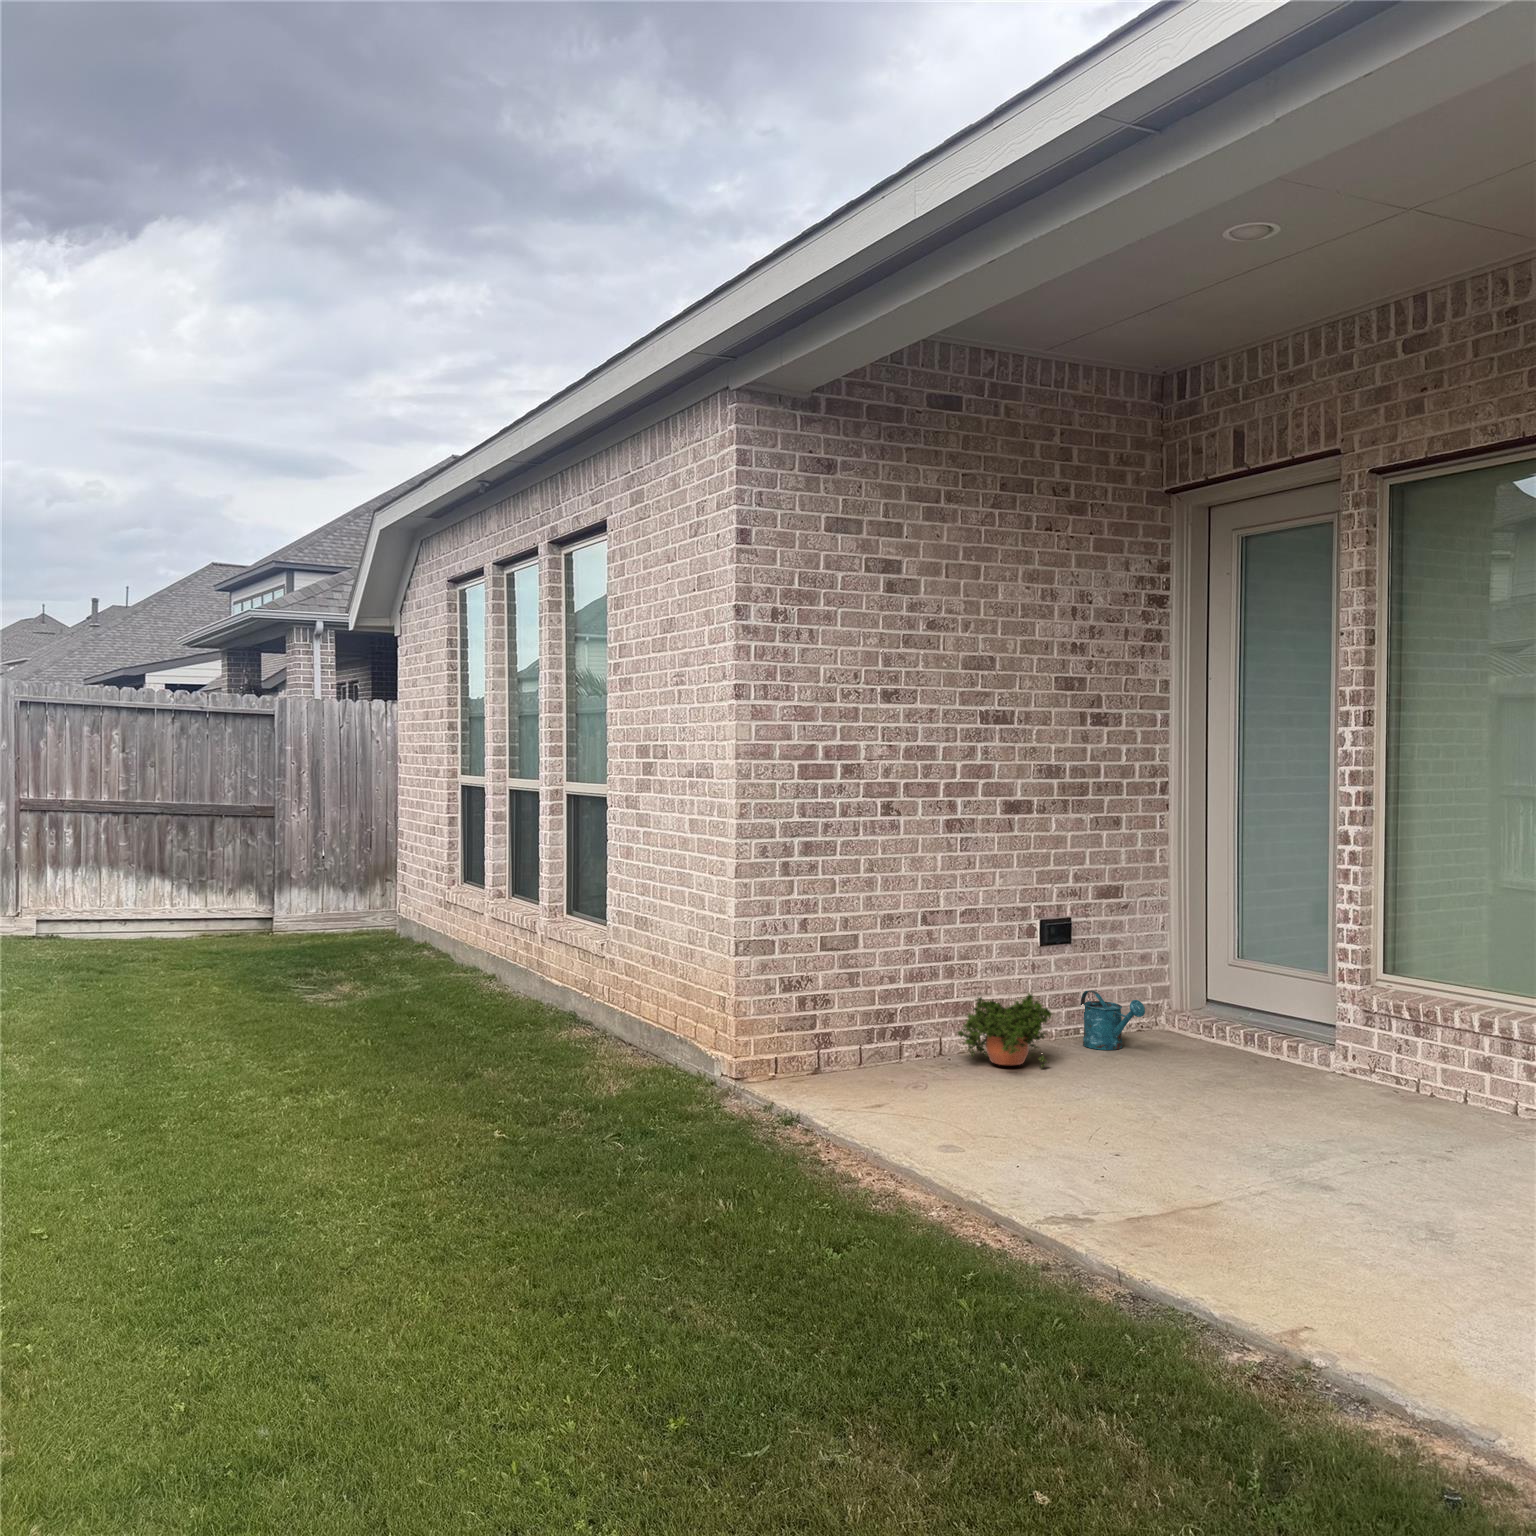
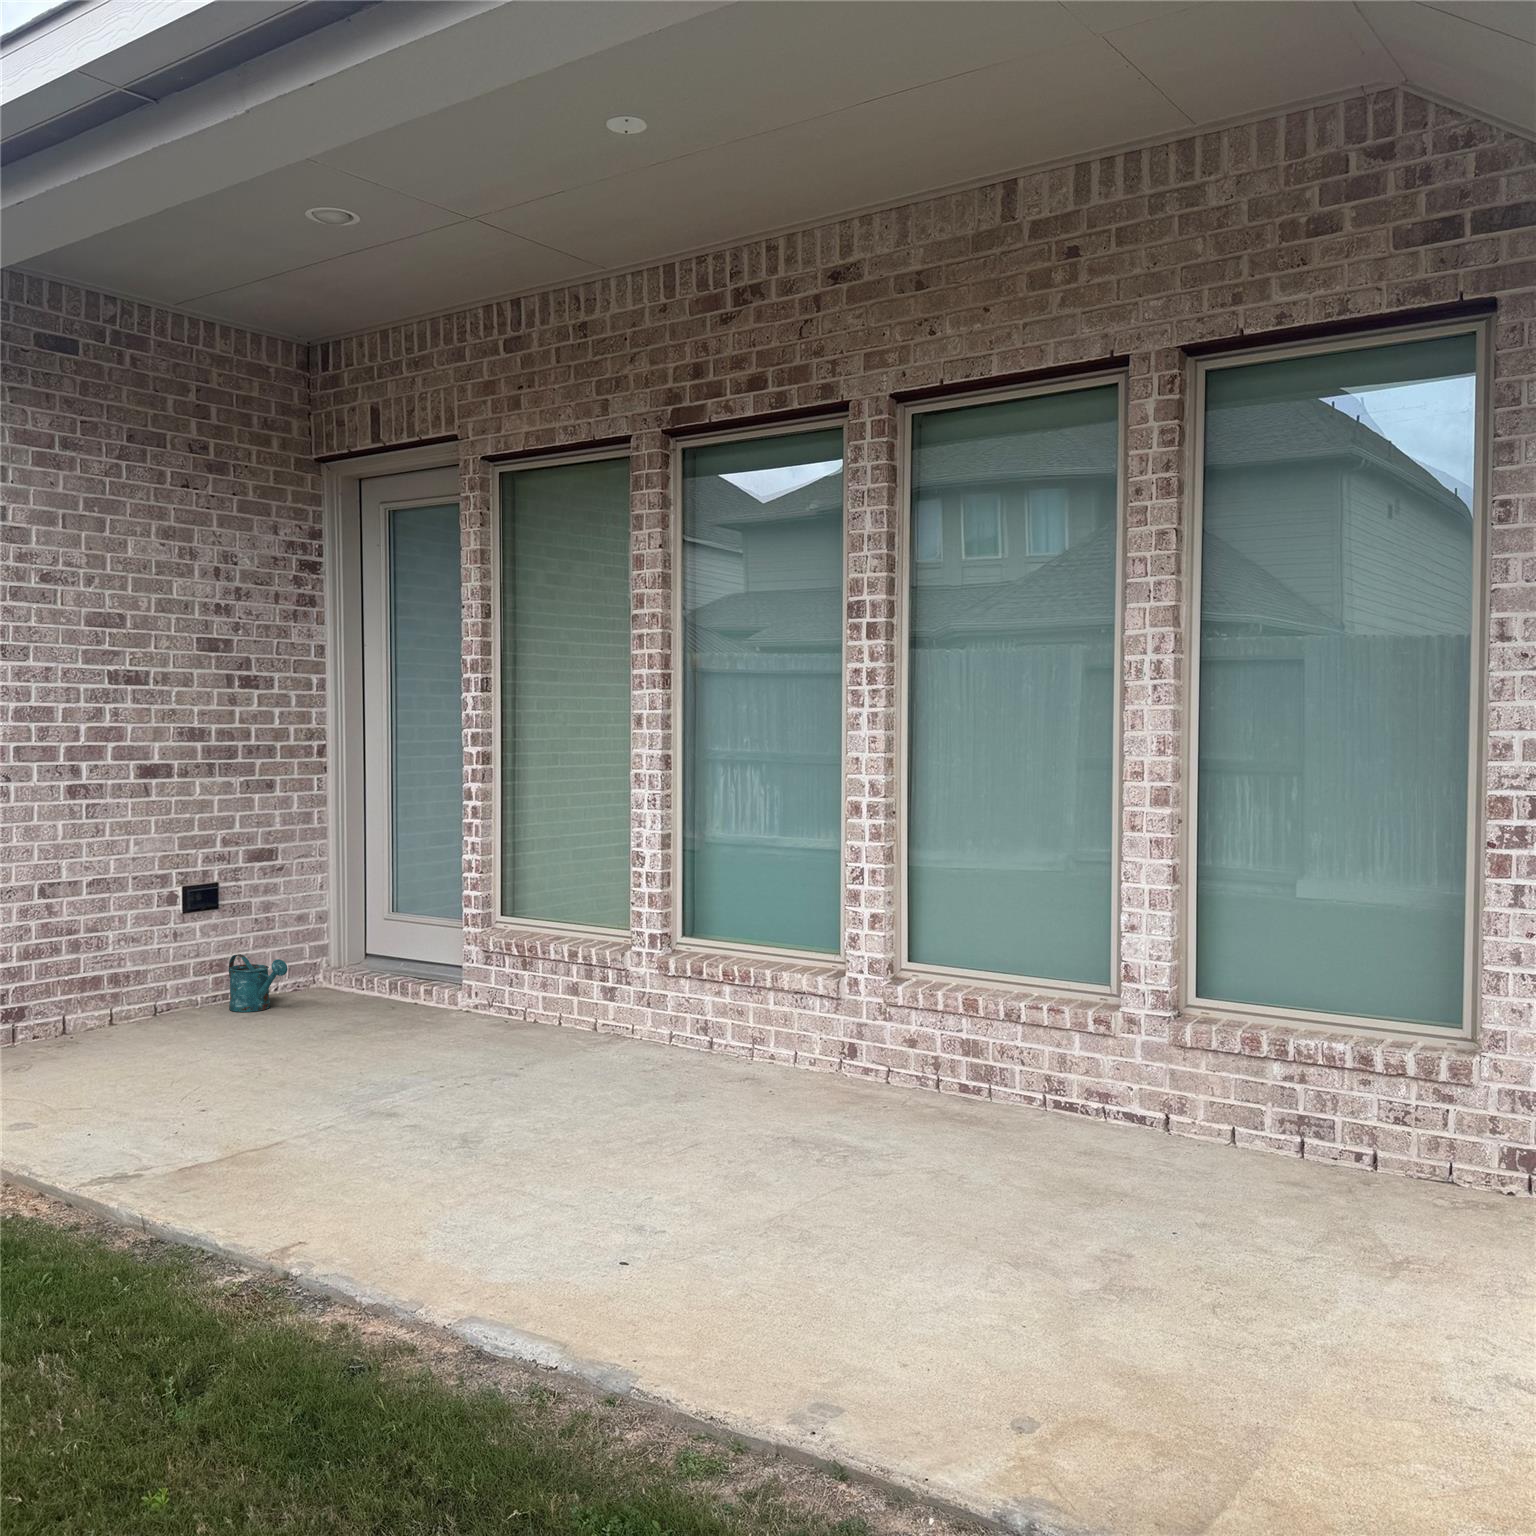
potted plant: present [958,993,1052,1066] -> none [78,959,184,1036]

